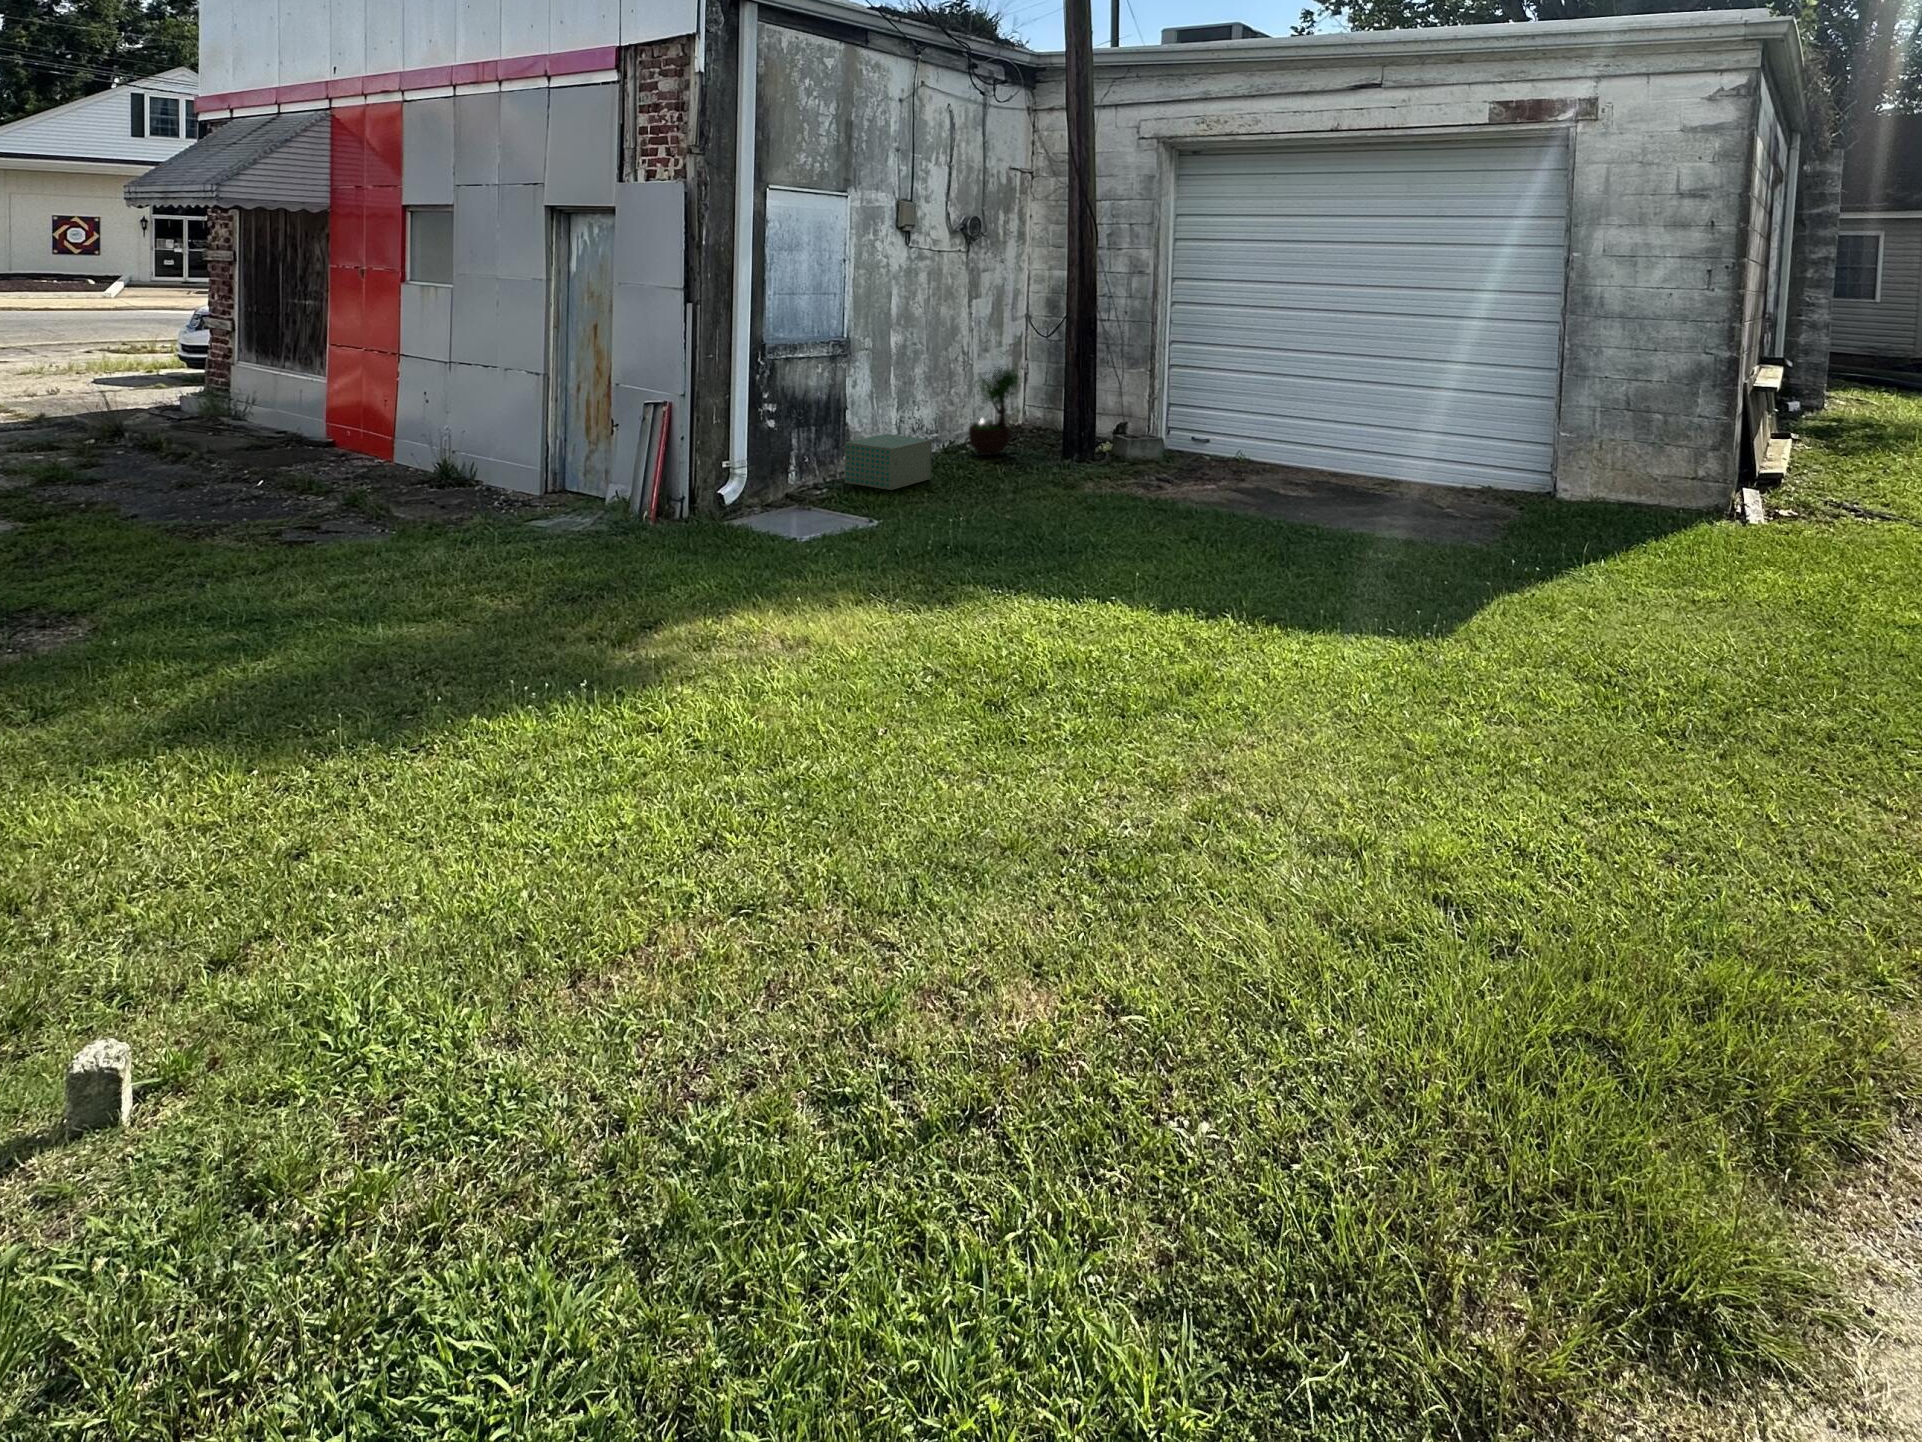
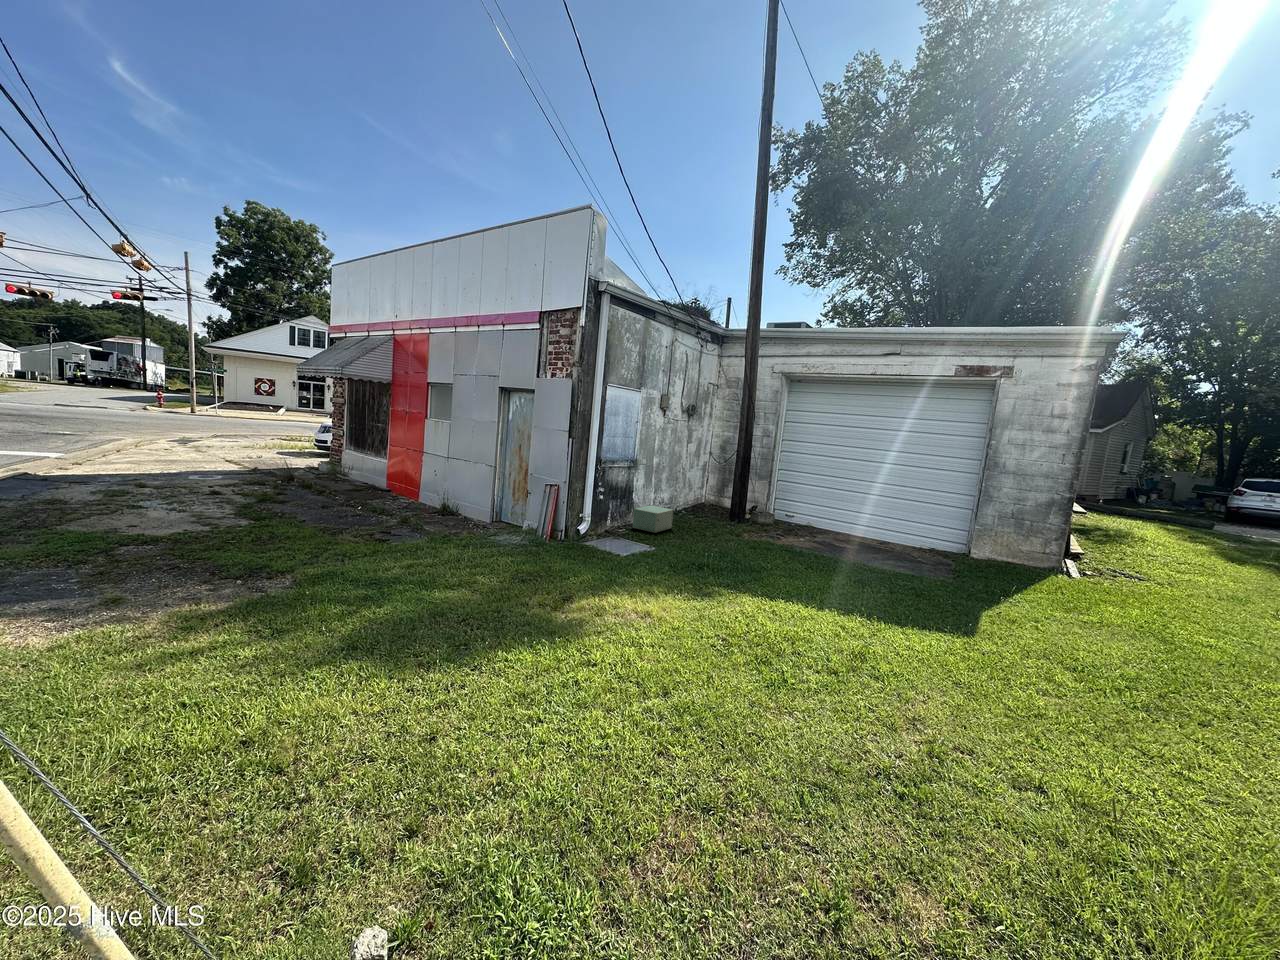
potted tree: present [968,367,1023,455] -> none [685,473,713,517]

